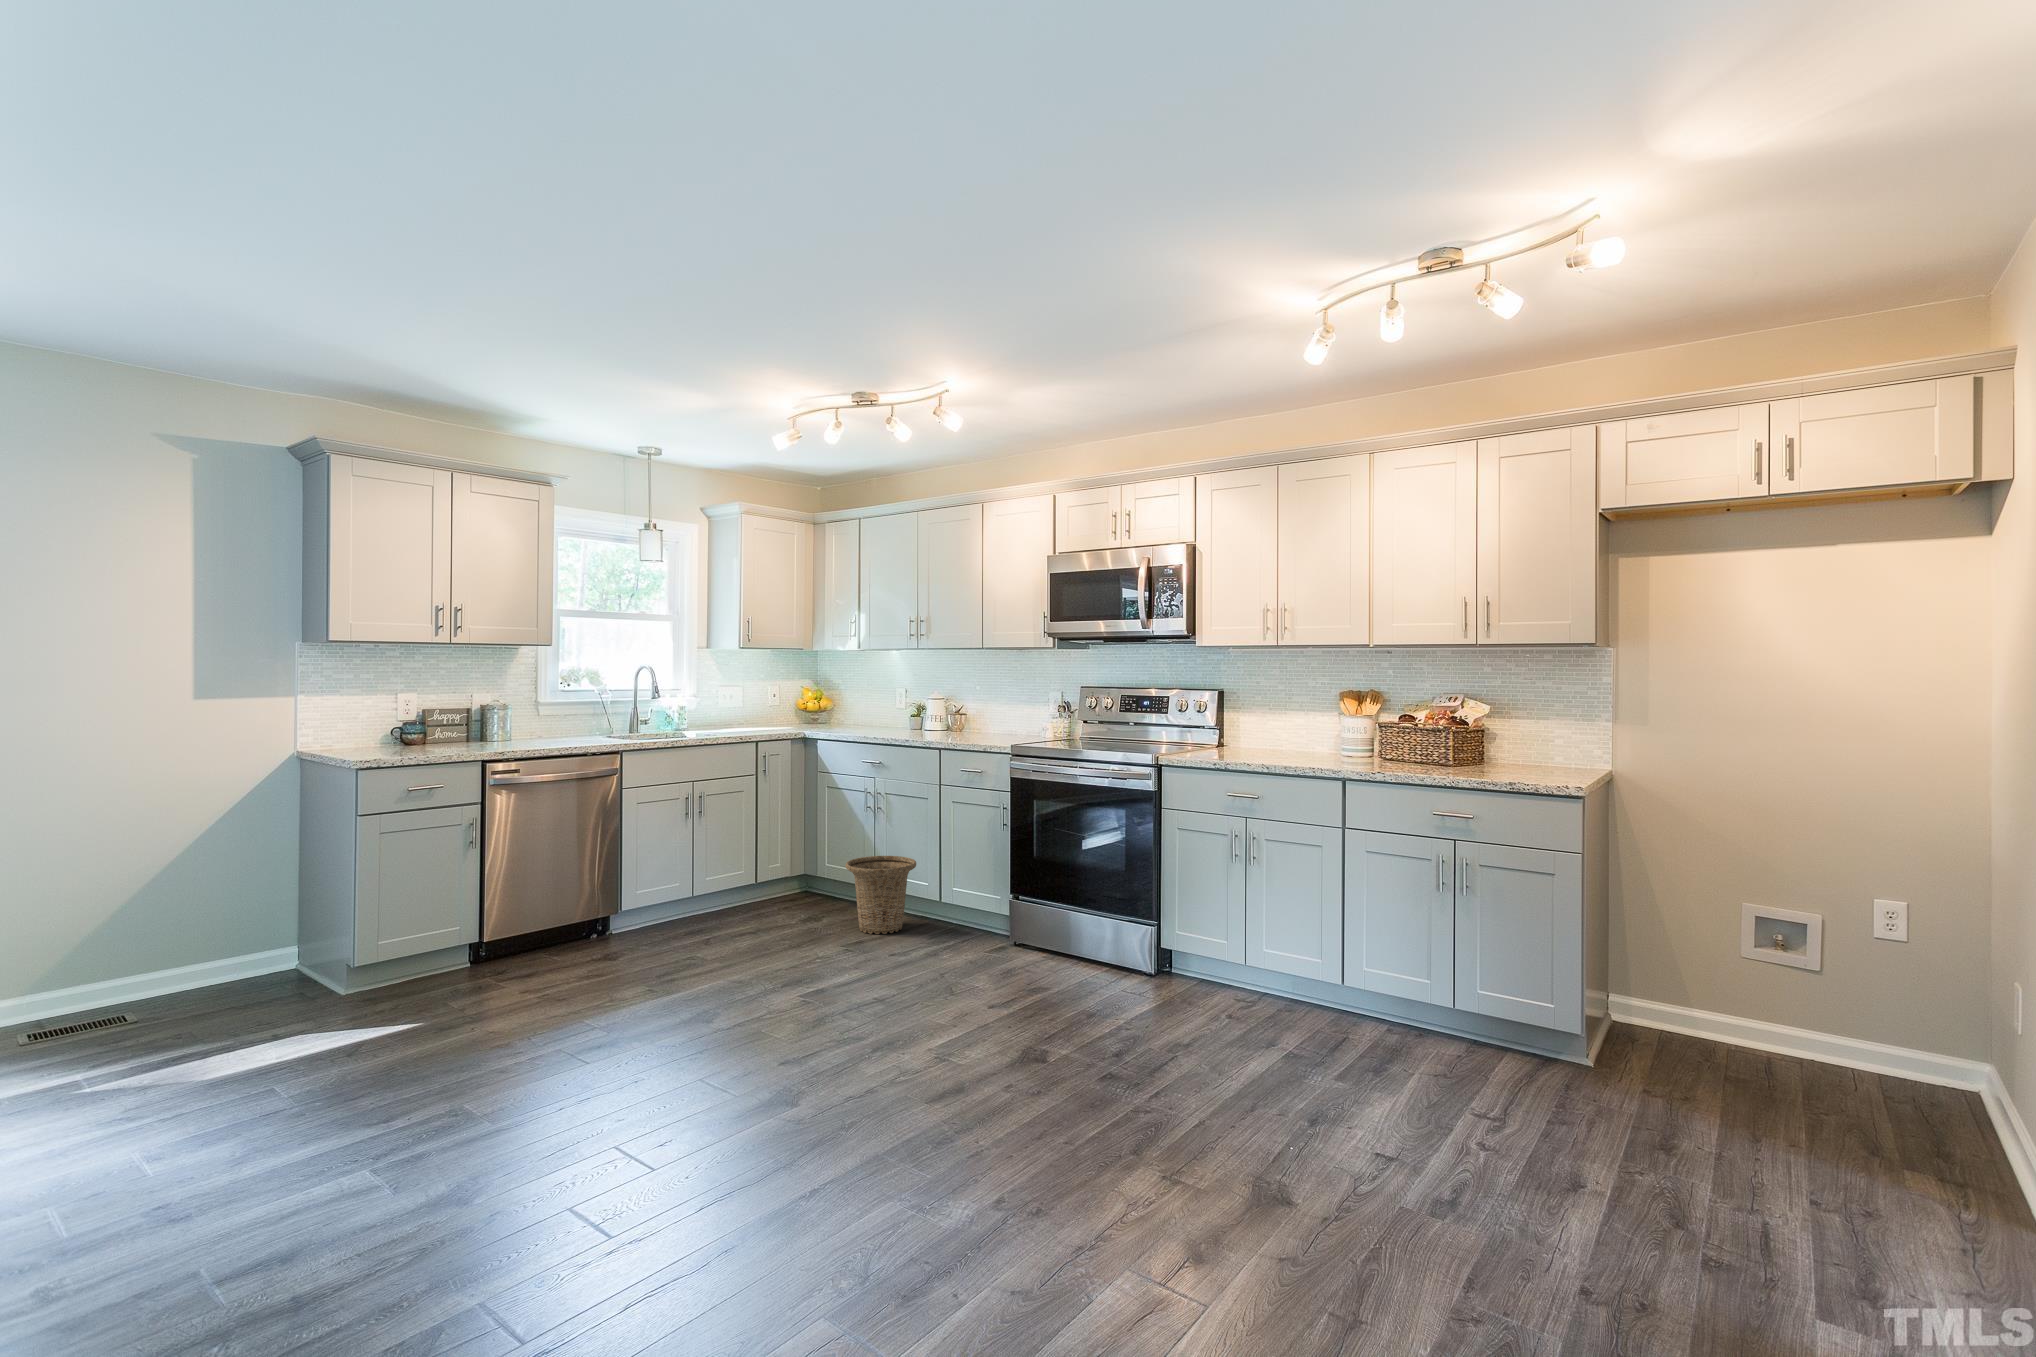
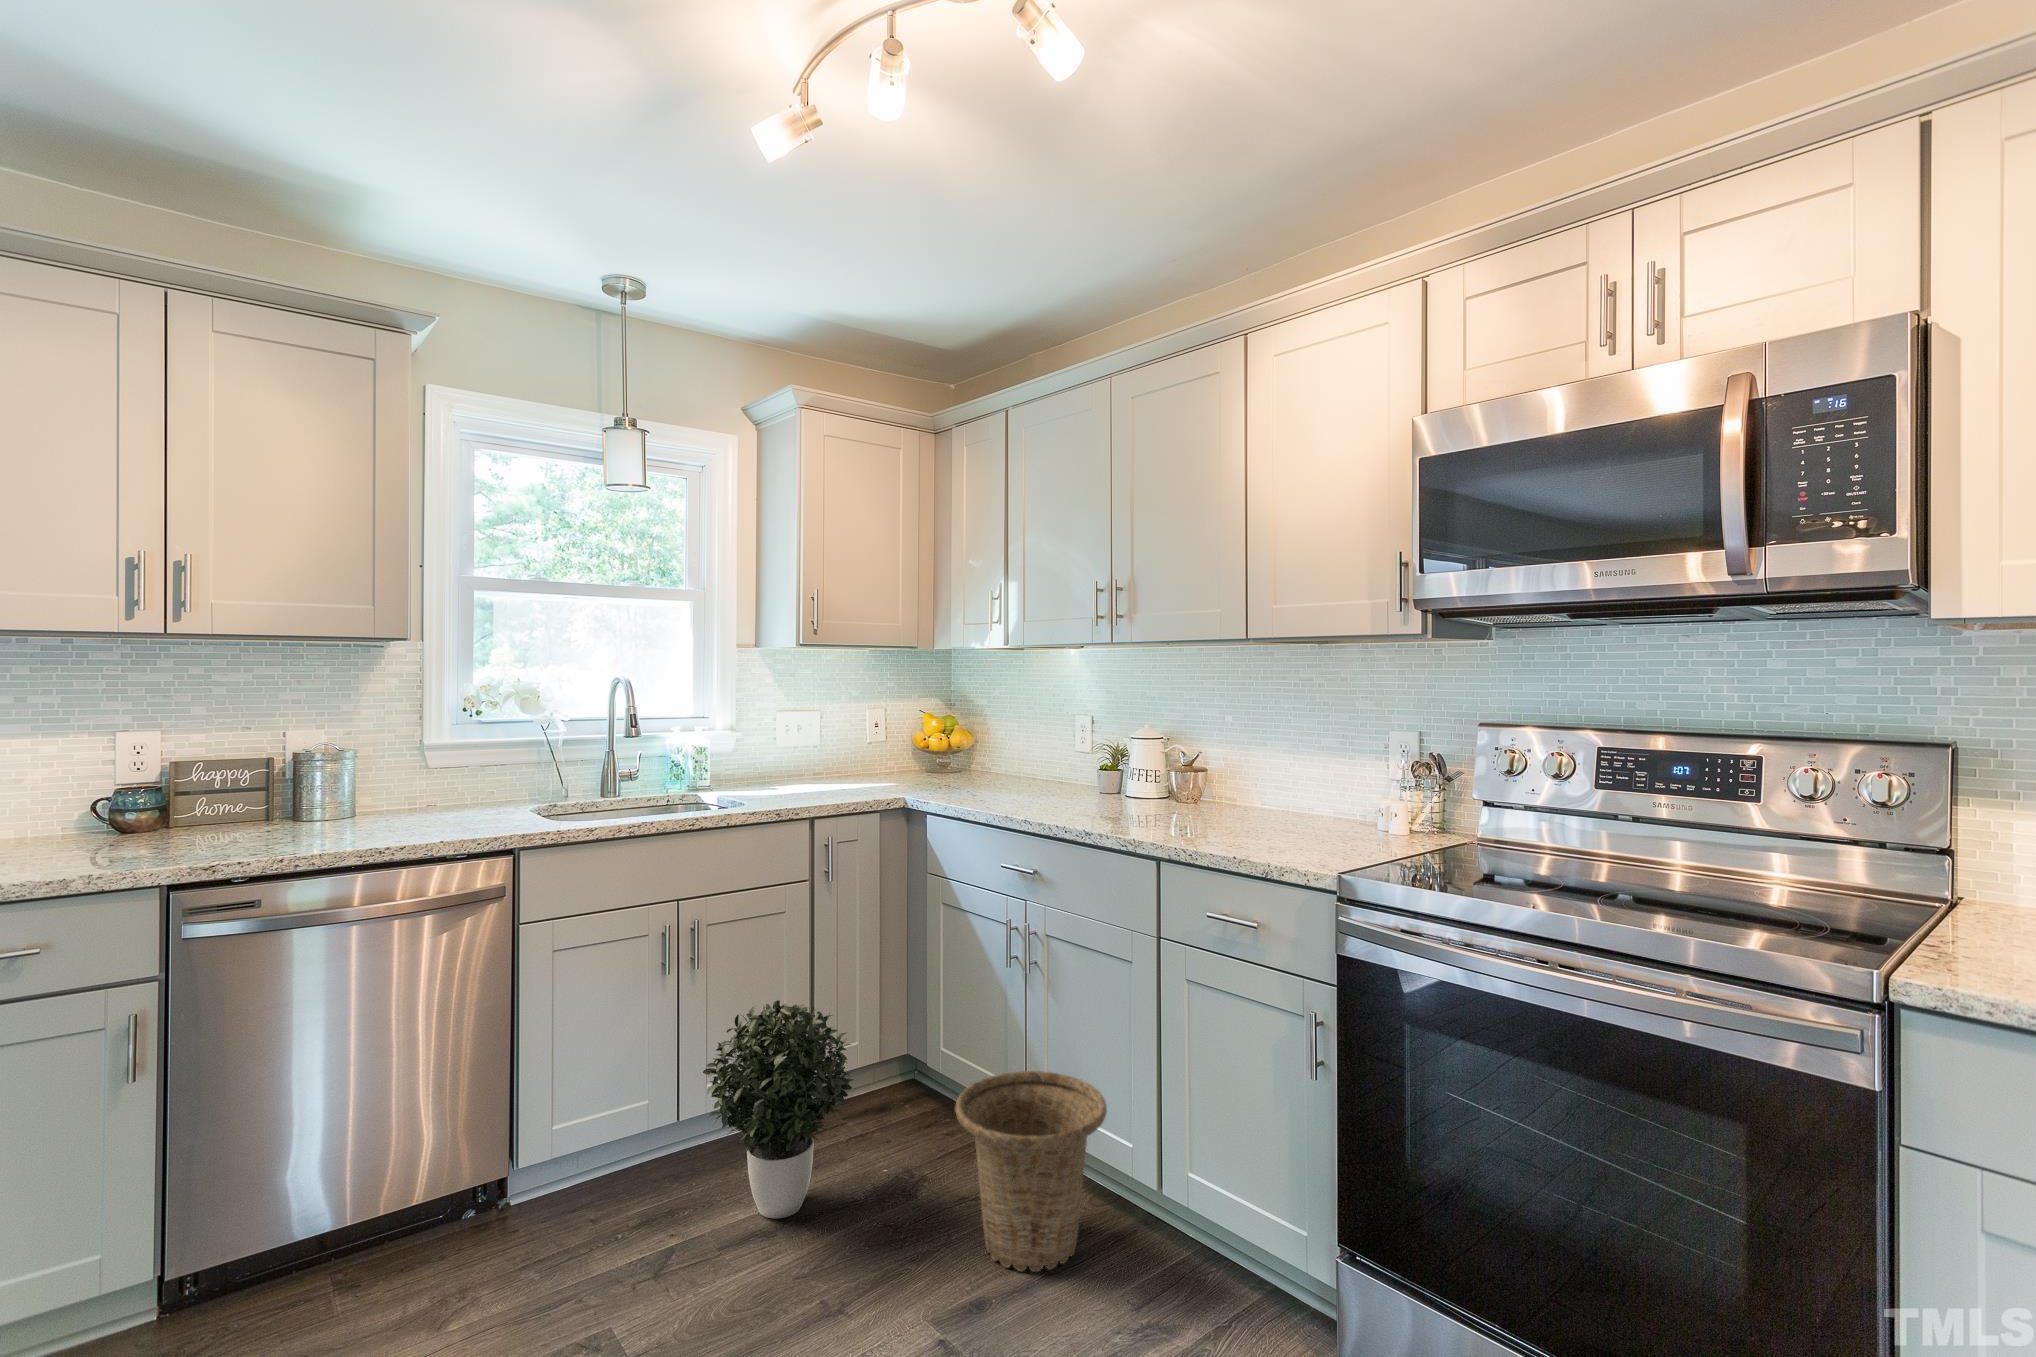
potted plant: none [715,826,791,930] -> present [703,1000,854,1219]

